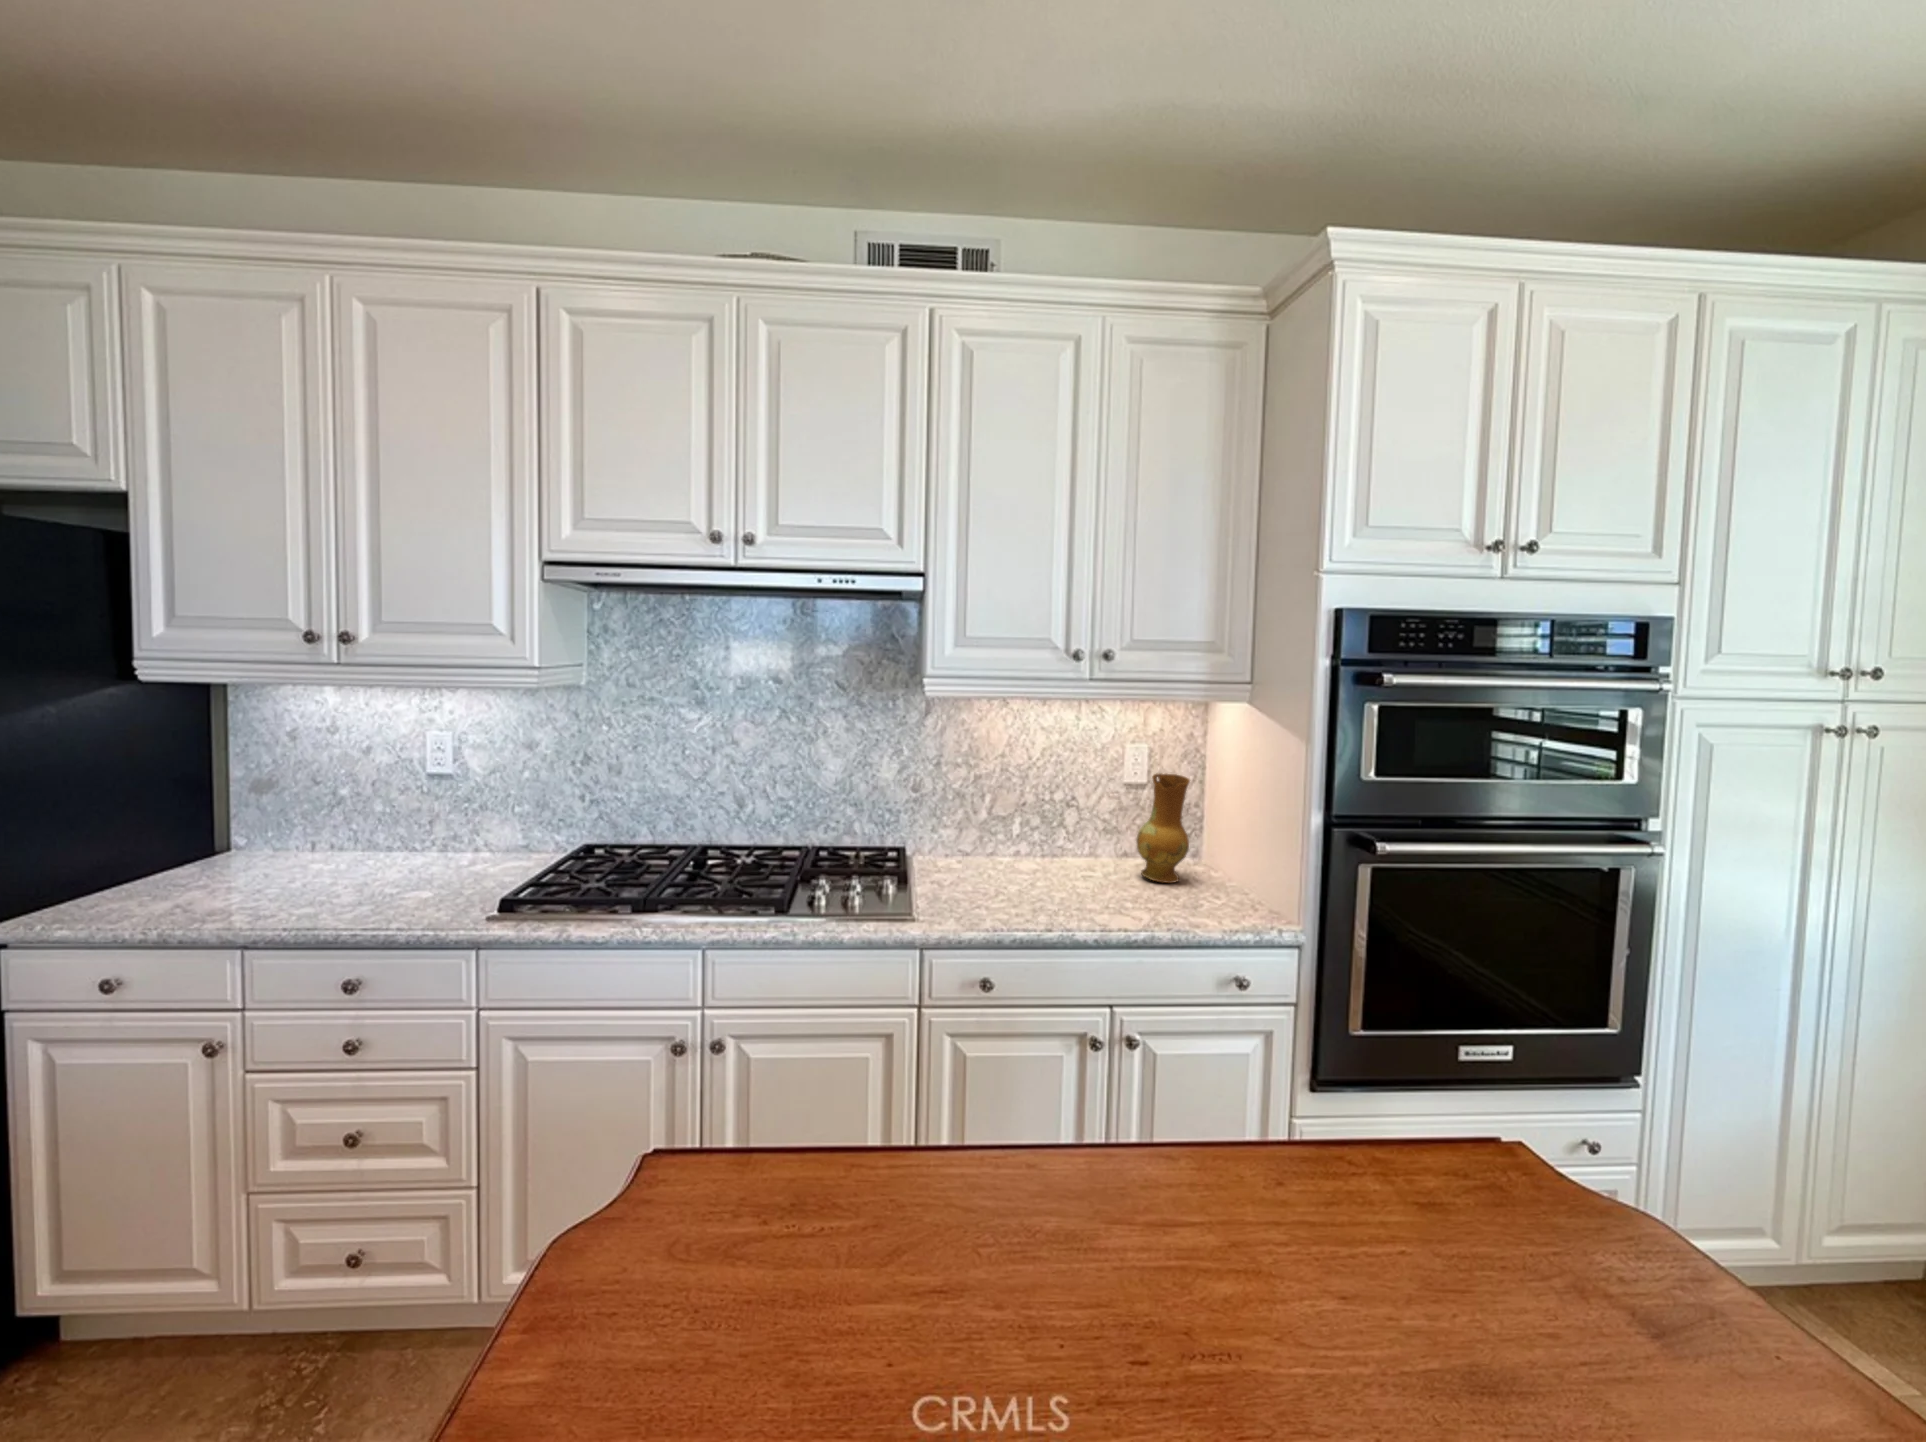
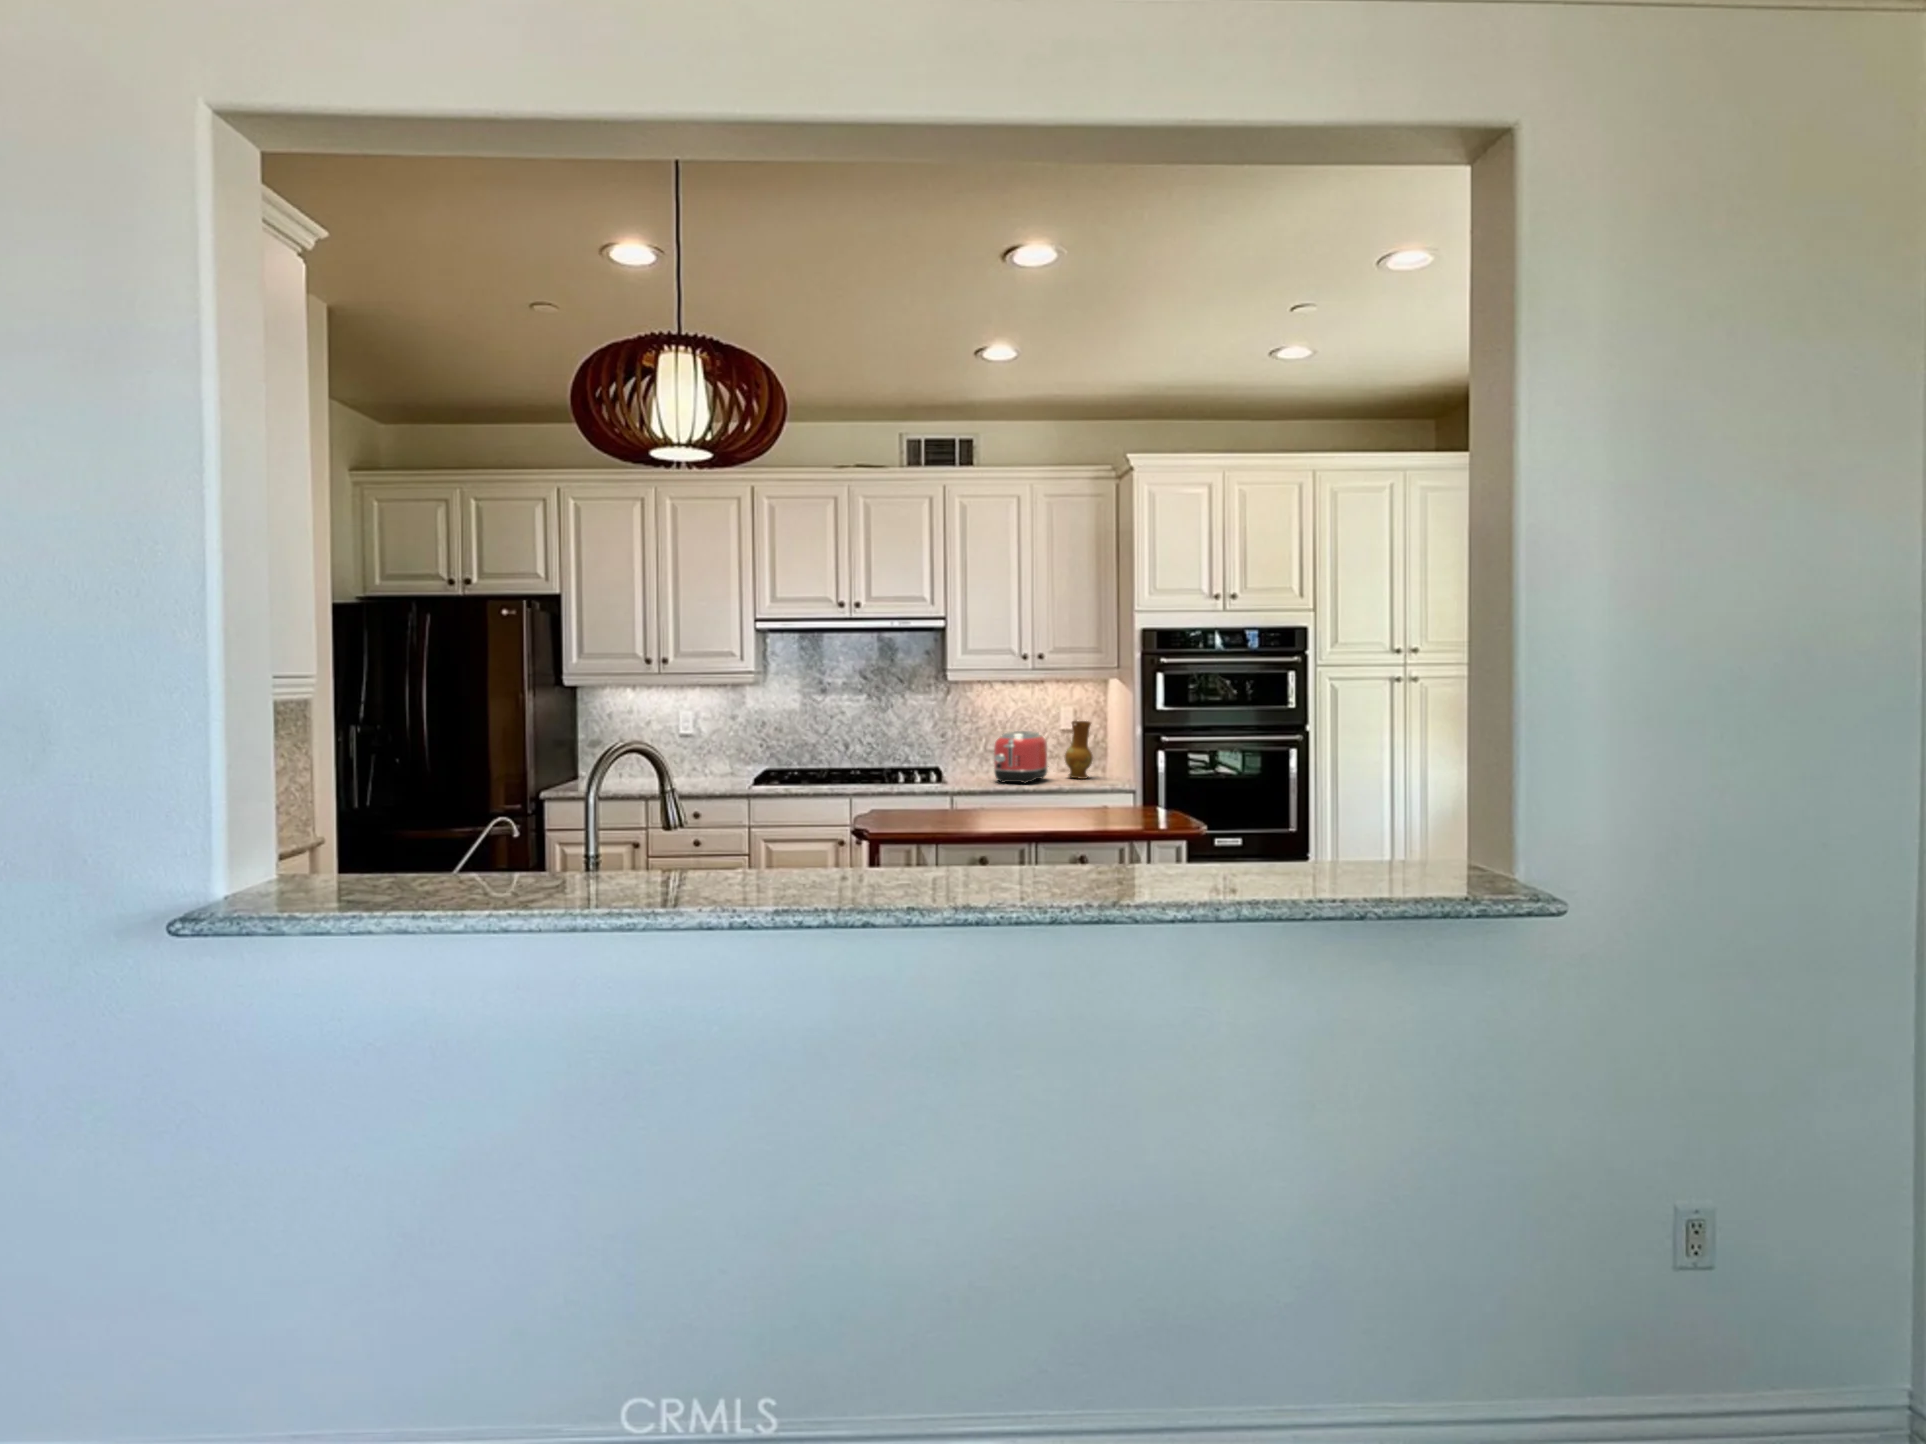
toaster: none [1007,792,1110,904] -> present [994,731,1048,784]

